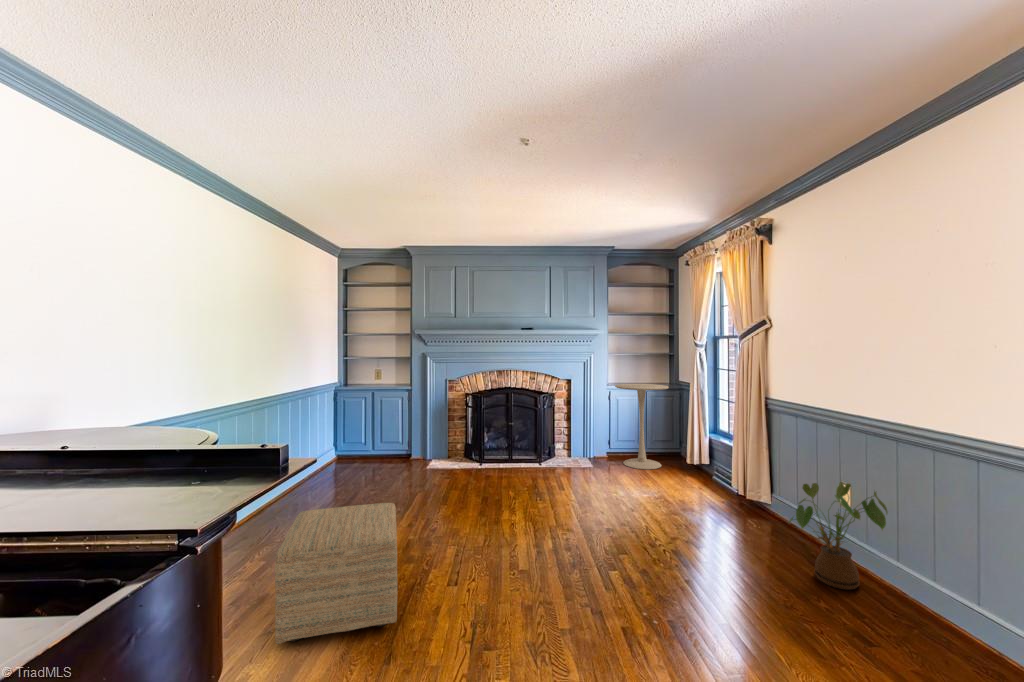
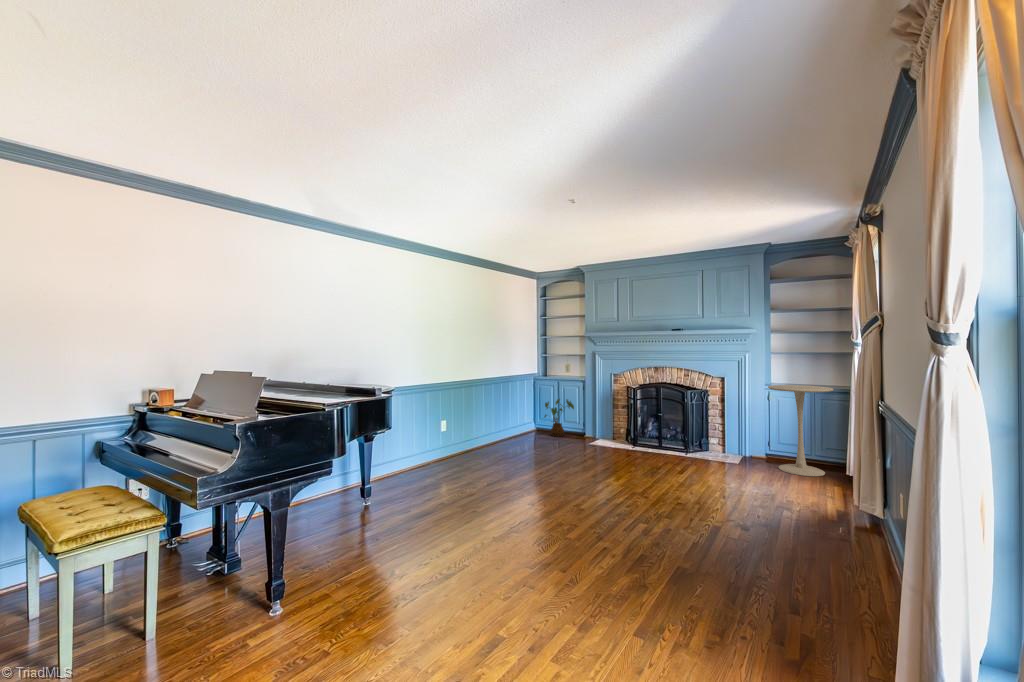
house plant: present [789,482,888,590] -> present [544,399,574,436]
ottoman: present [275,503,397,644] -> none [430,442,505,507]

